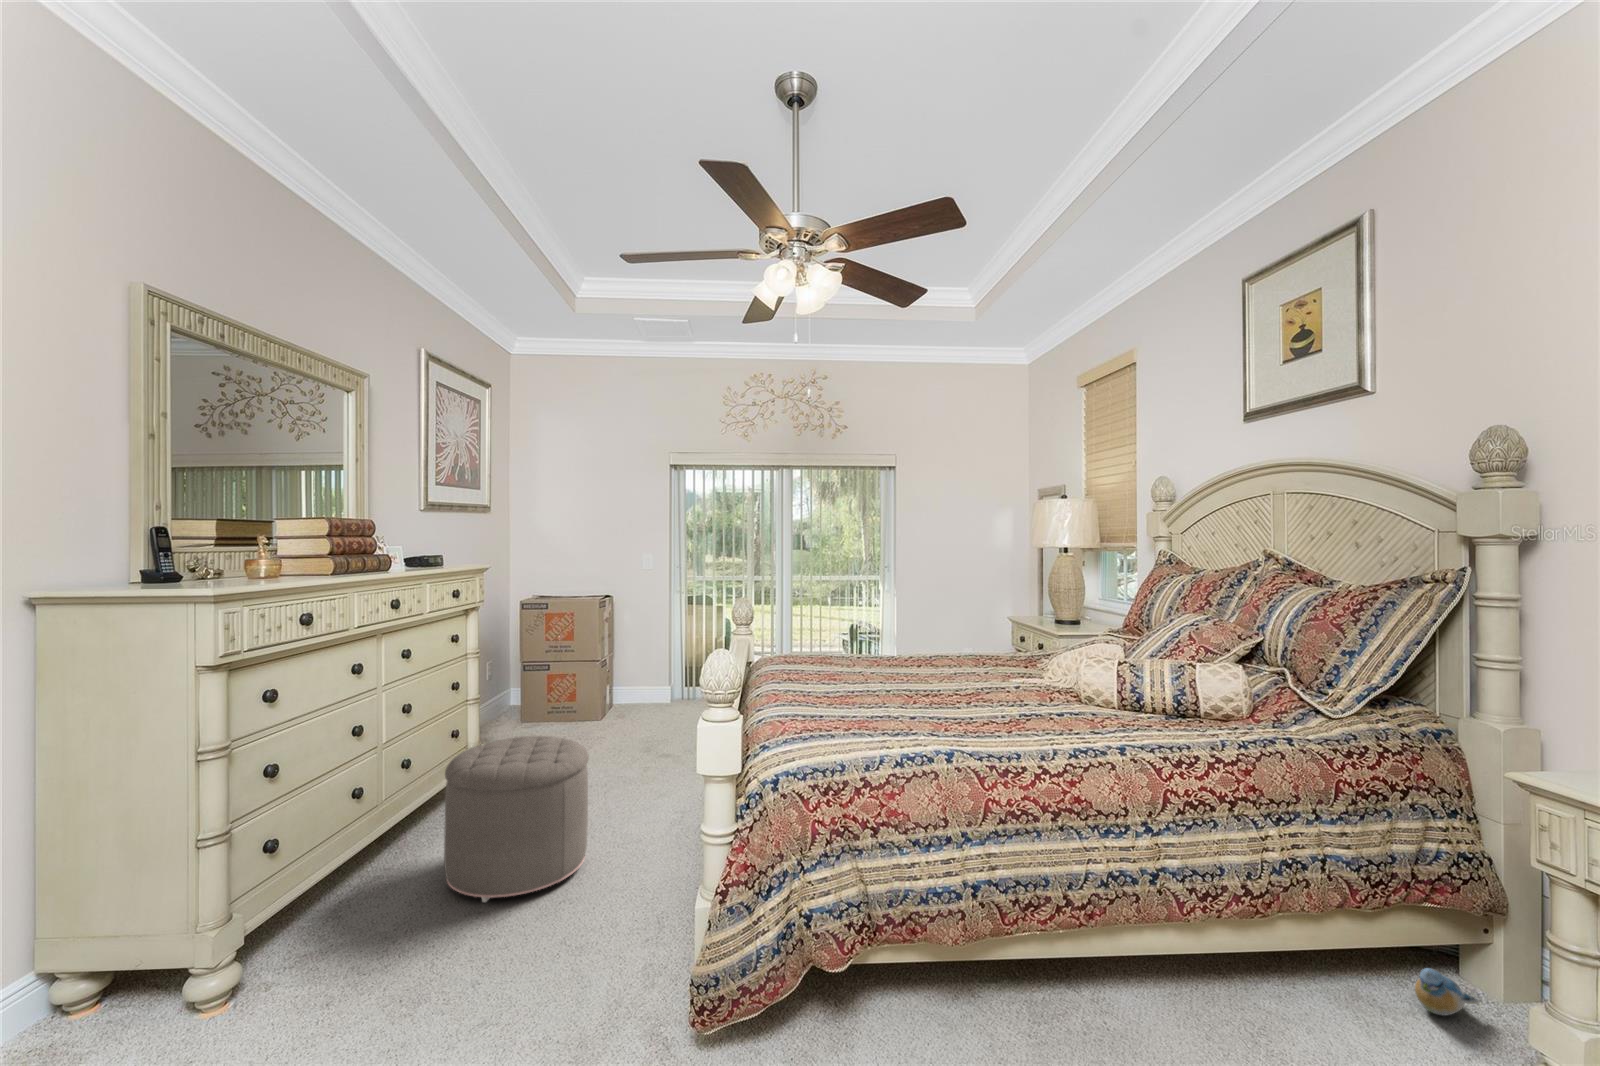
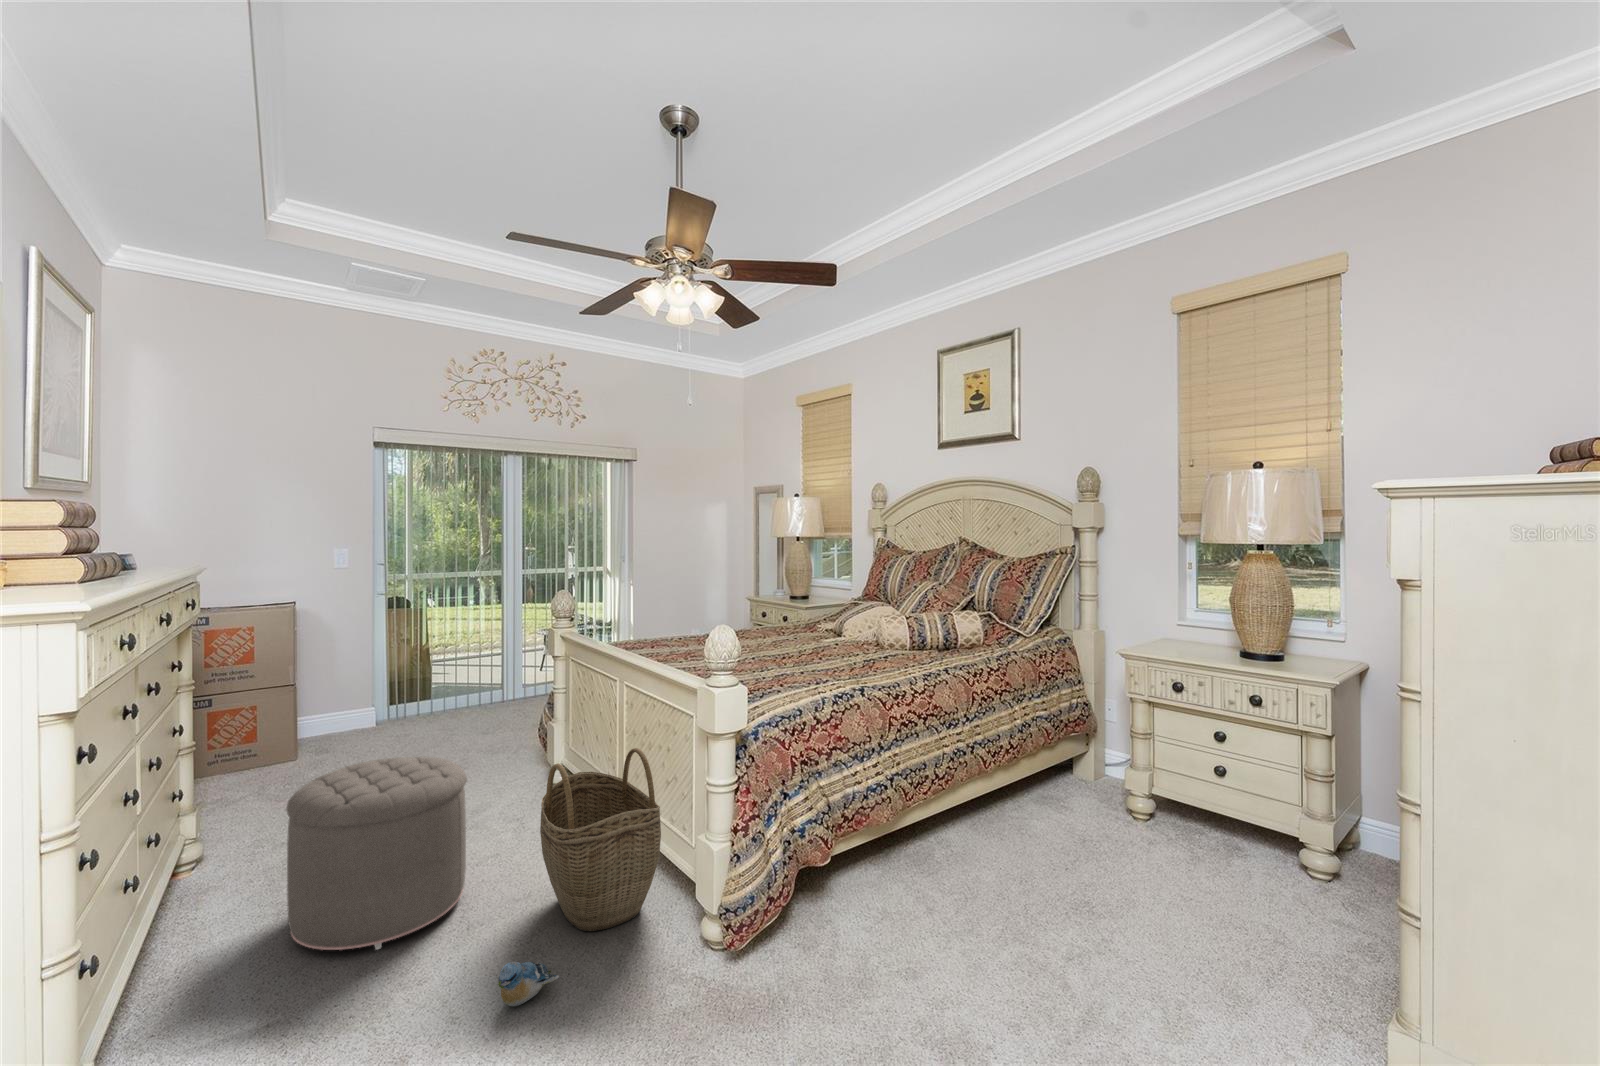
woven basket: none [595,771,711,956] -> present [540,748,661,931]
plush toy: present [1415,968,1479,1015] -> present [498,961,559,1006]

